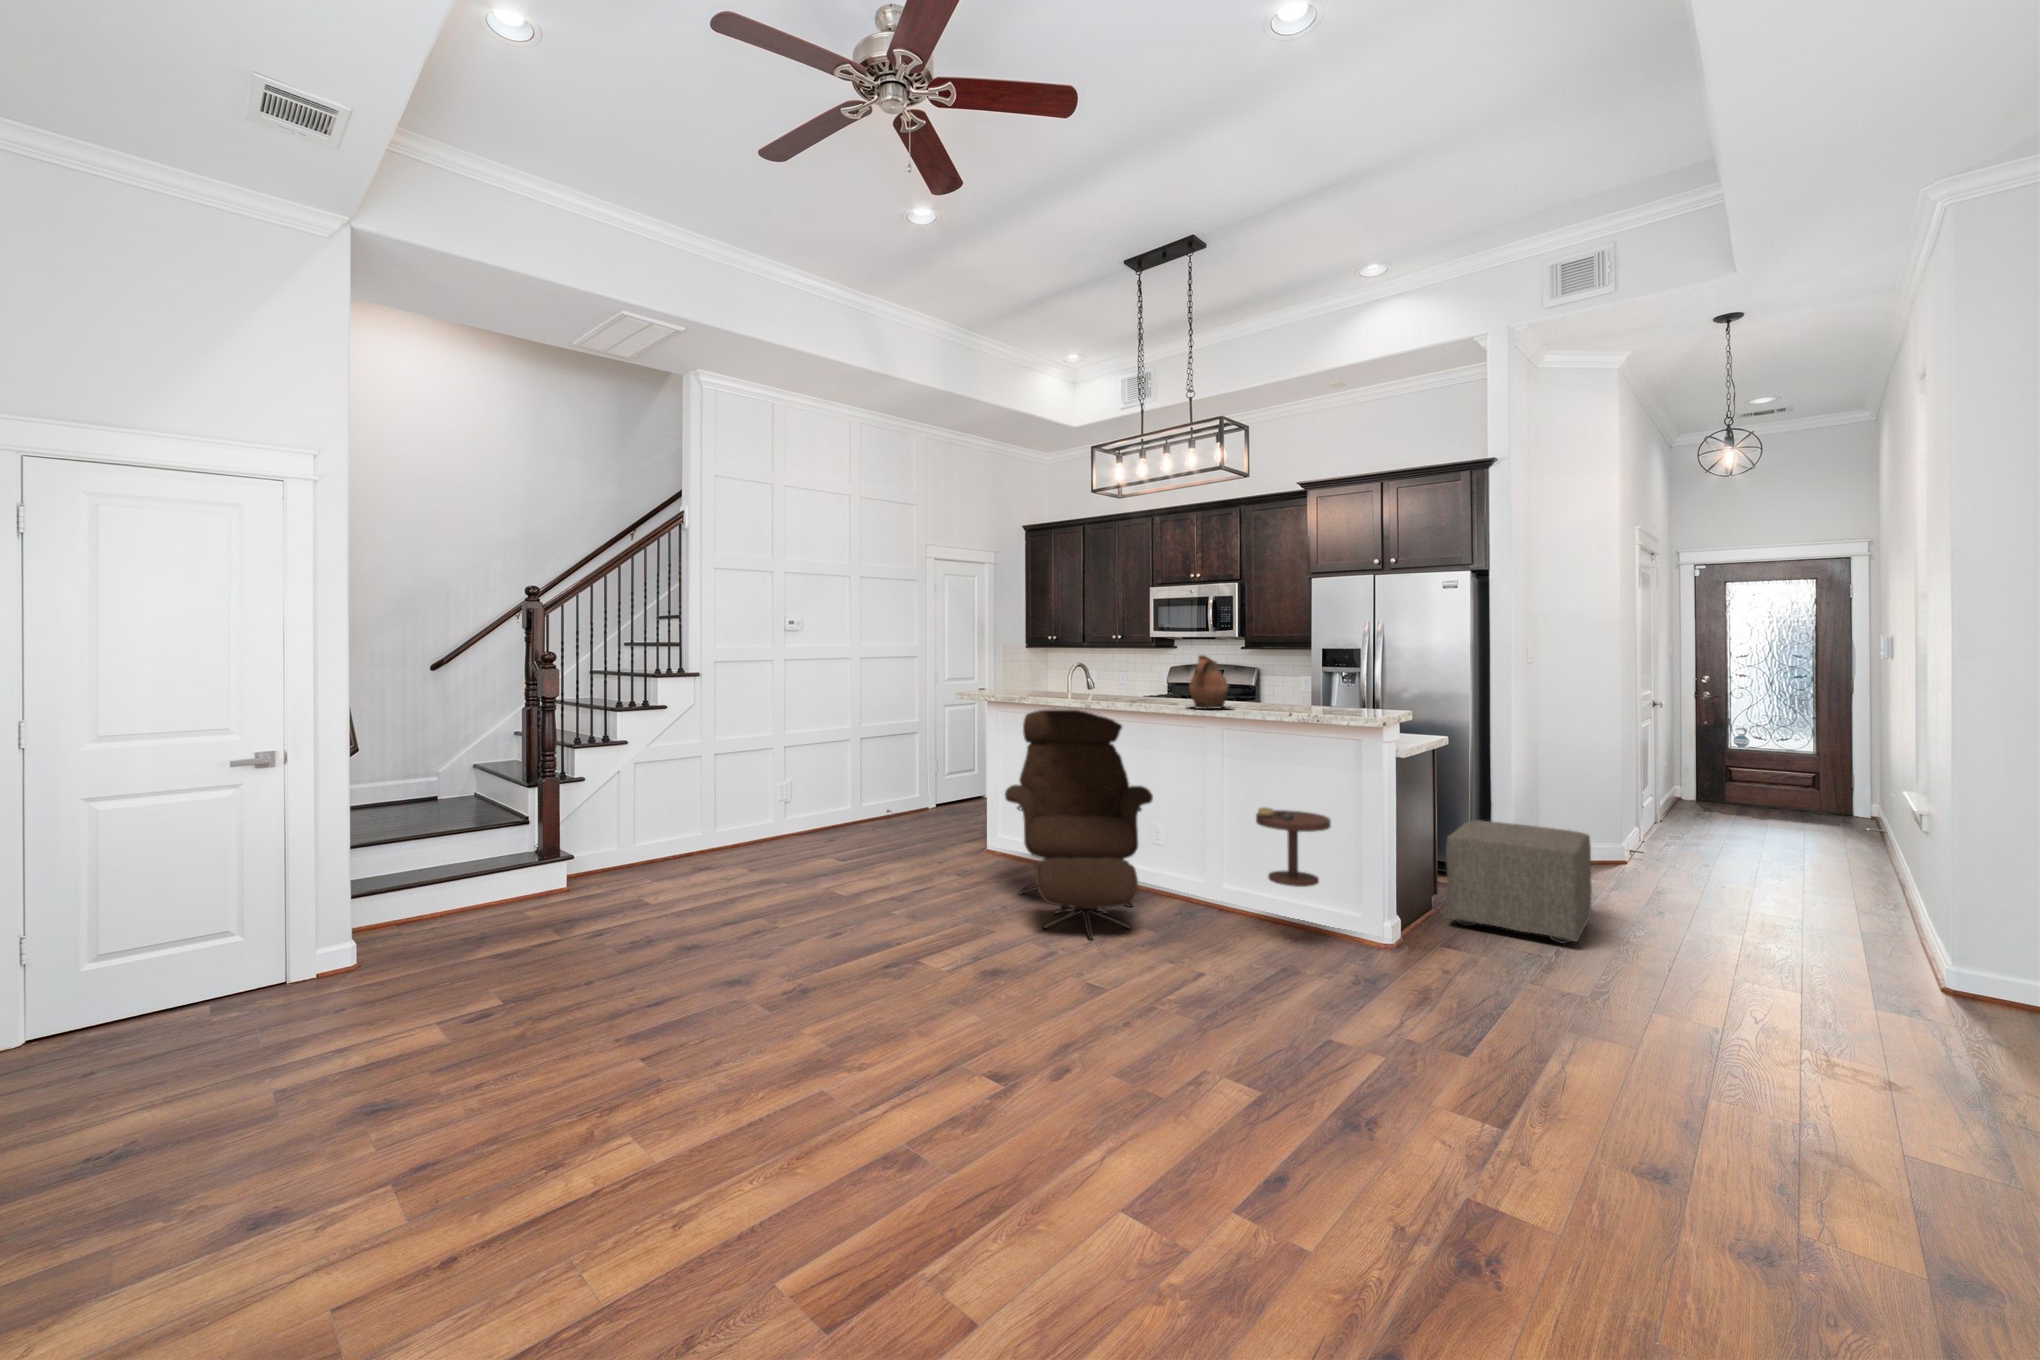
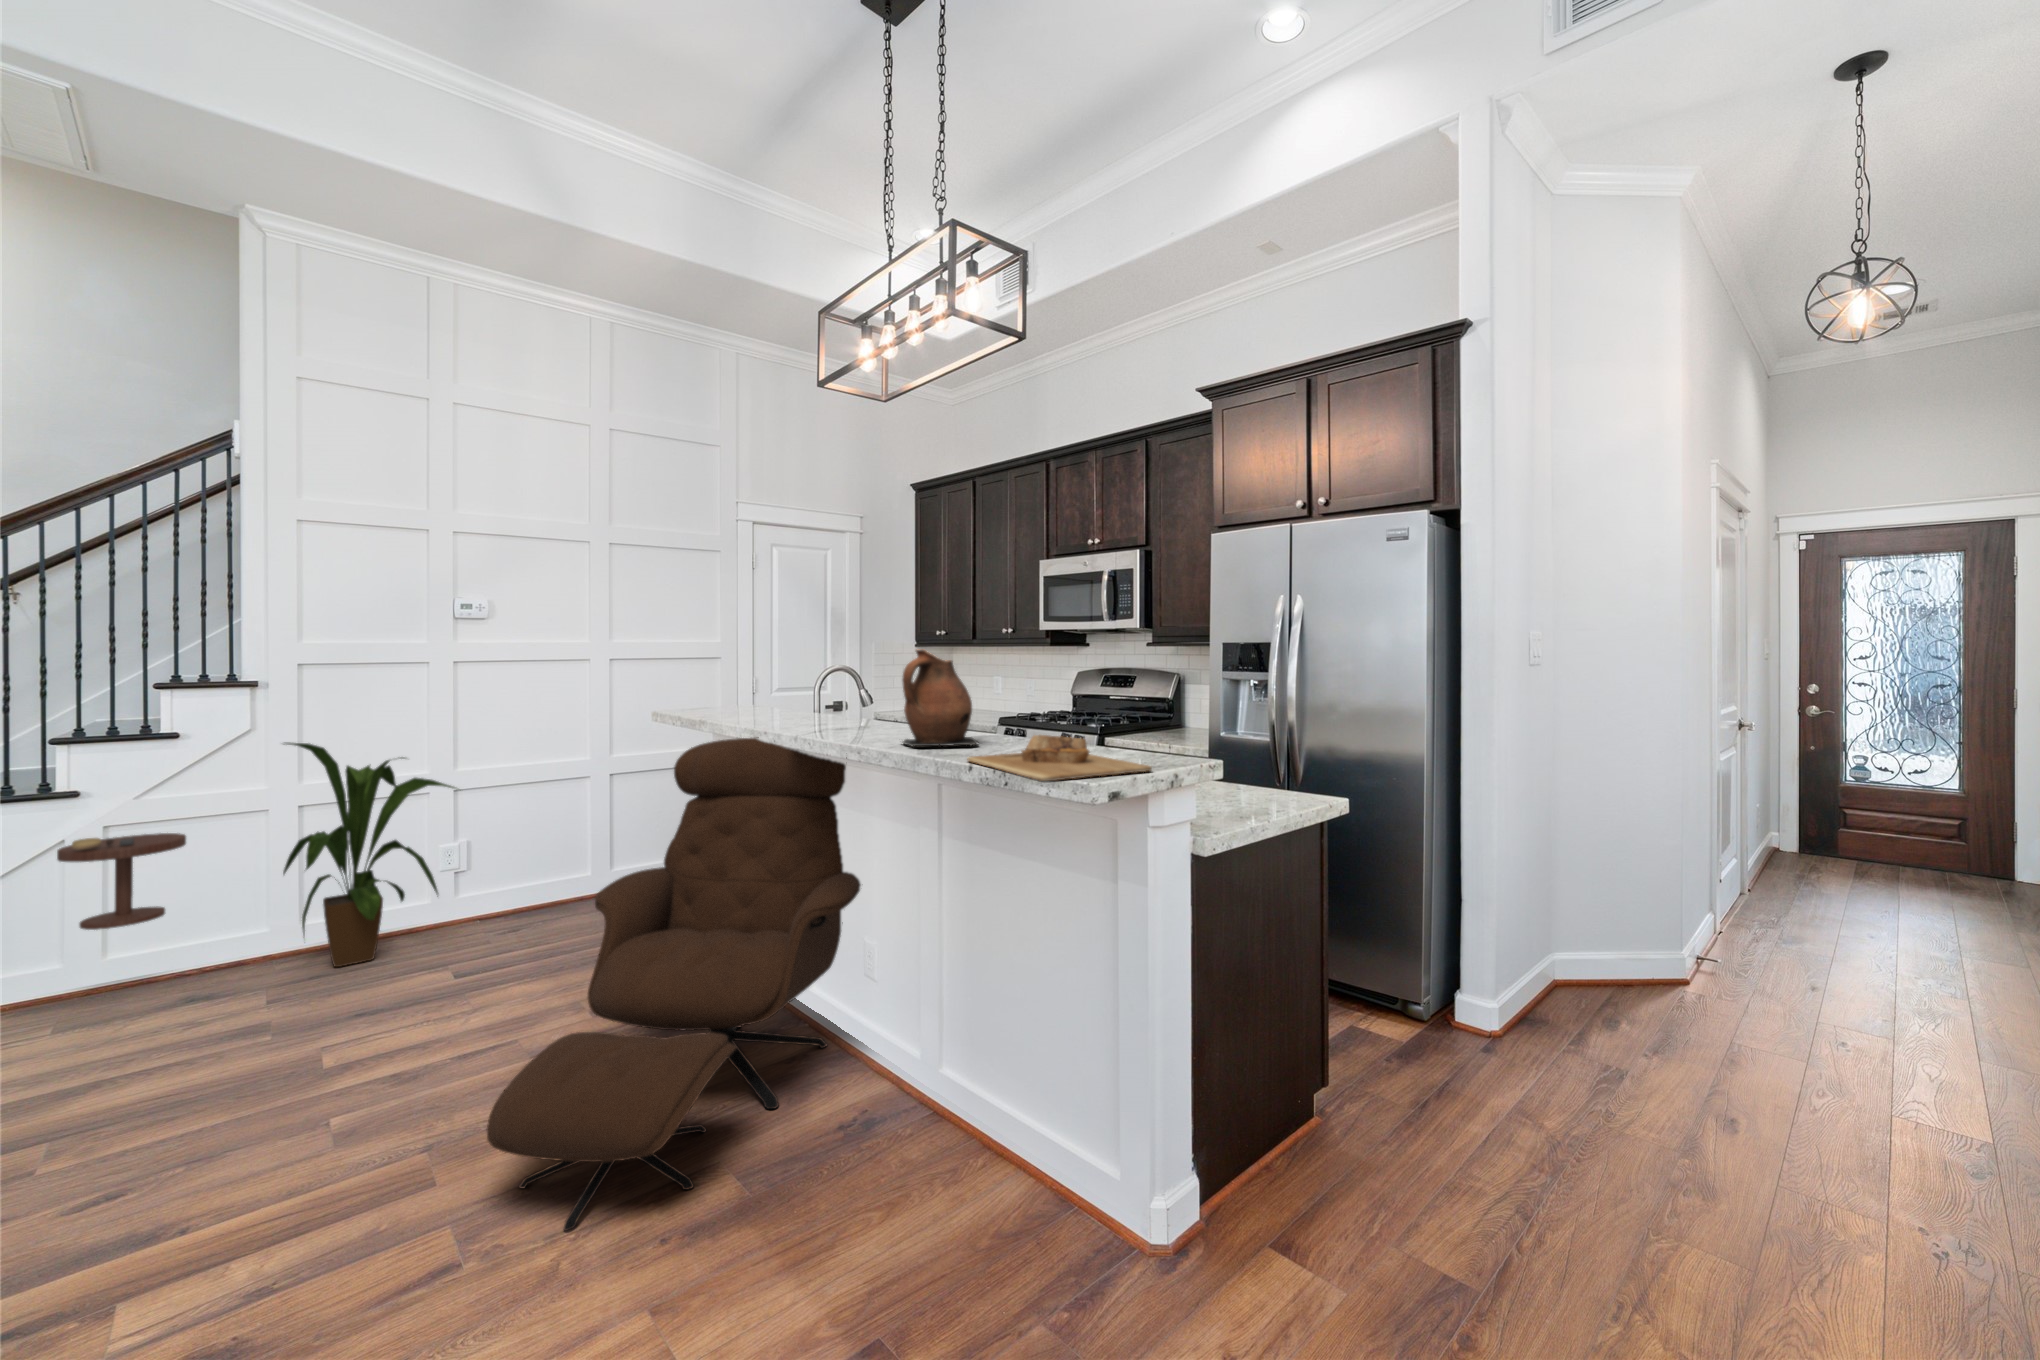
cutting board: none [1258,699,1367,719] -> present [967,735,1152,781]
house plant: none [719,714,818,858] -> present [283,743,455,967]
side table: present [1256,807,1331,887] -> present [57,833,186,930]
ottoman: present [1446,820,1592,944] -> none [1317,950,1601,1263]

